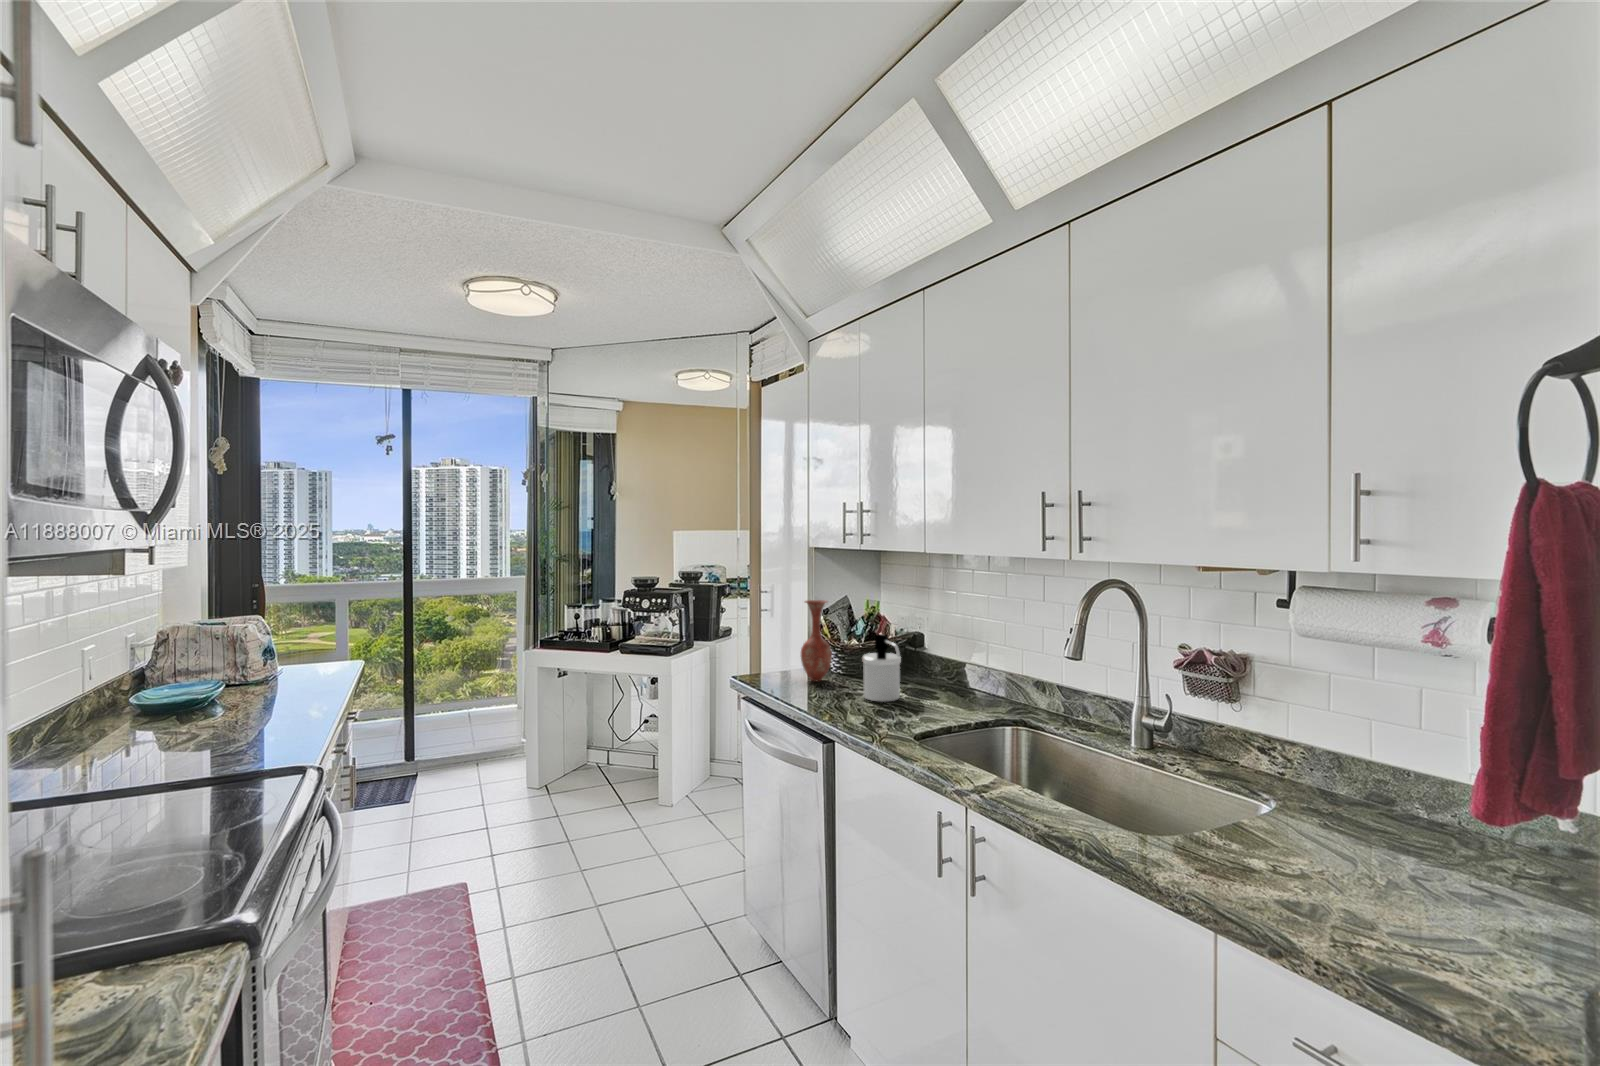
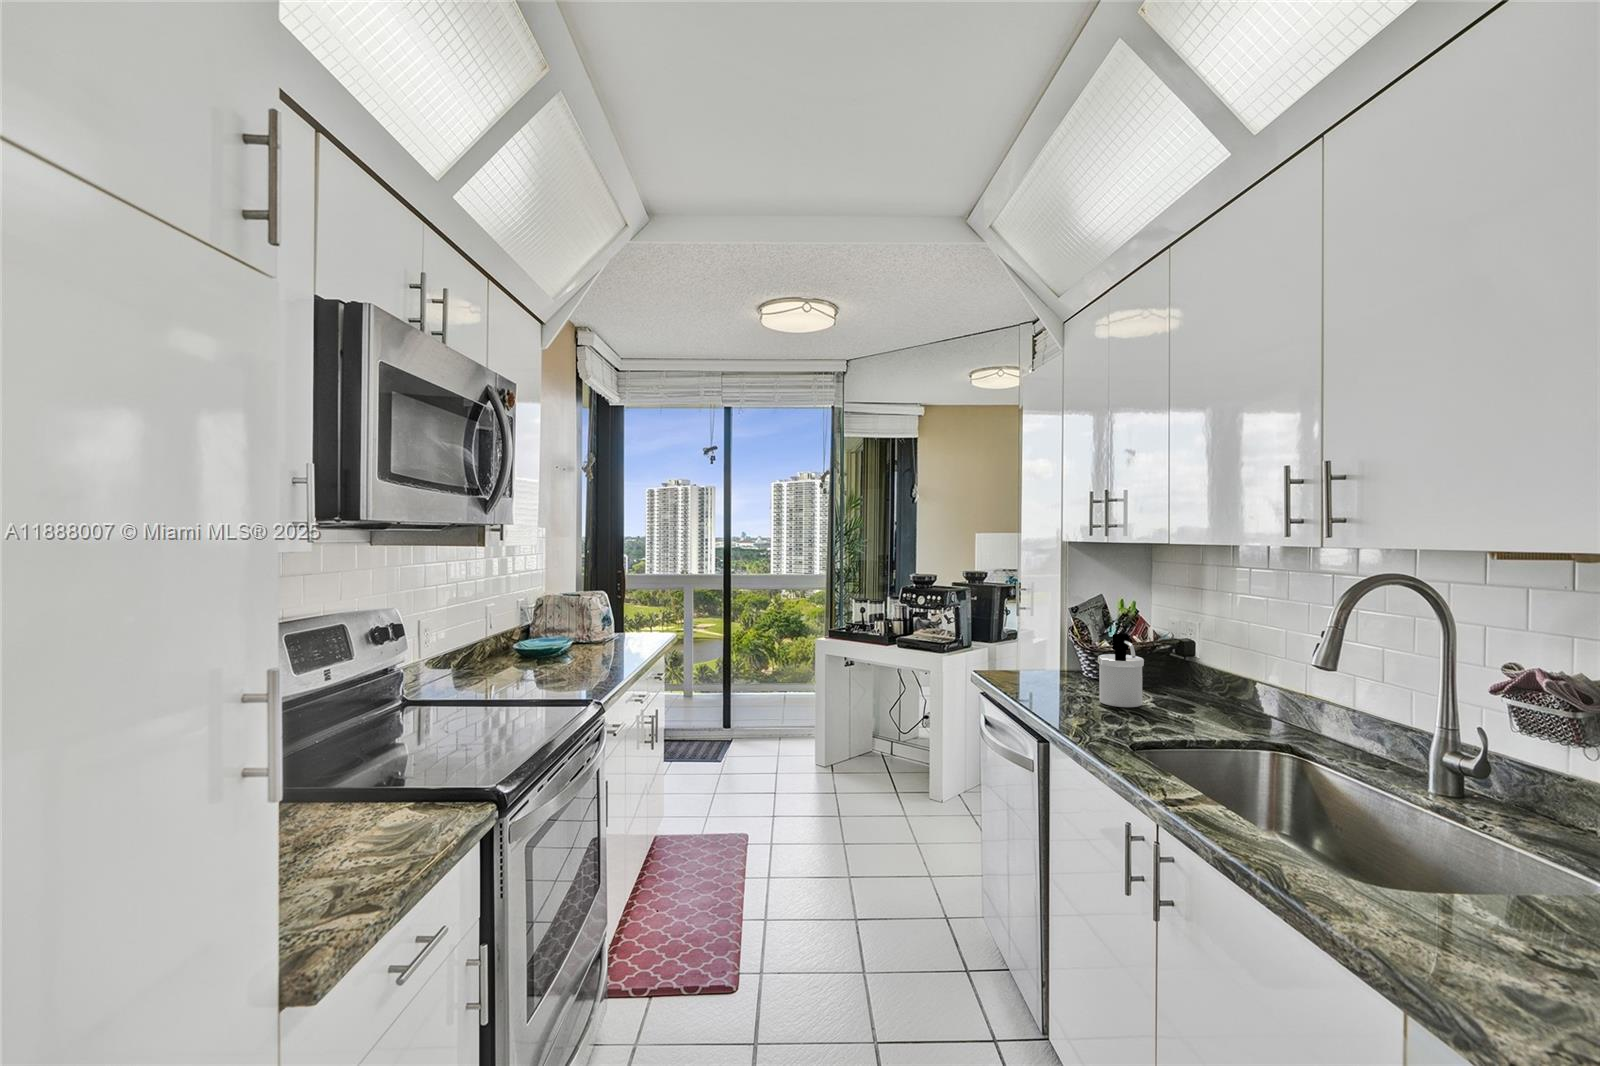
vase: present [801,600,832,681] -> none [1041,596,1076,682]

